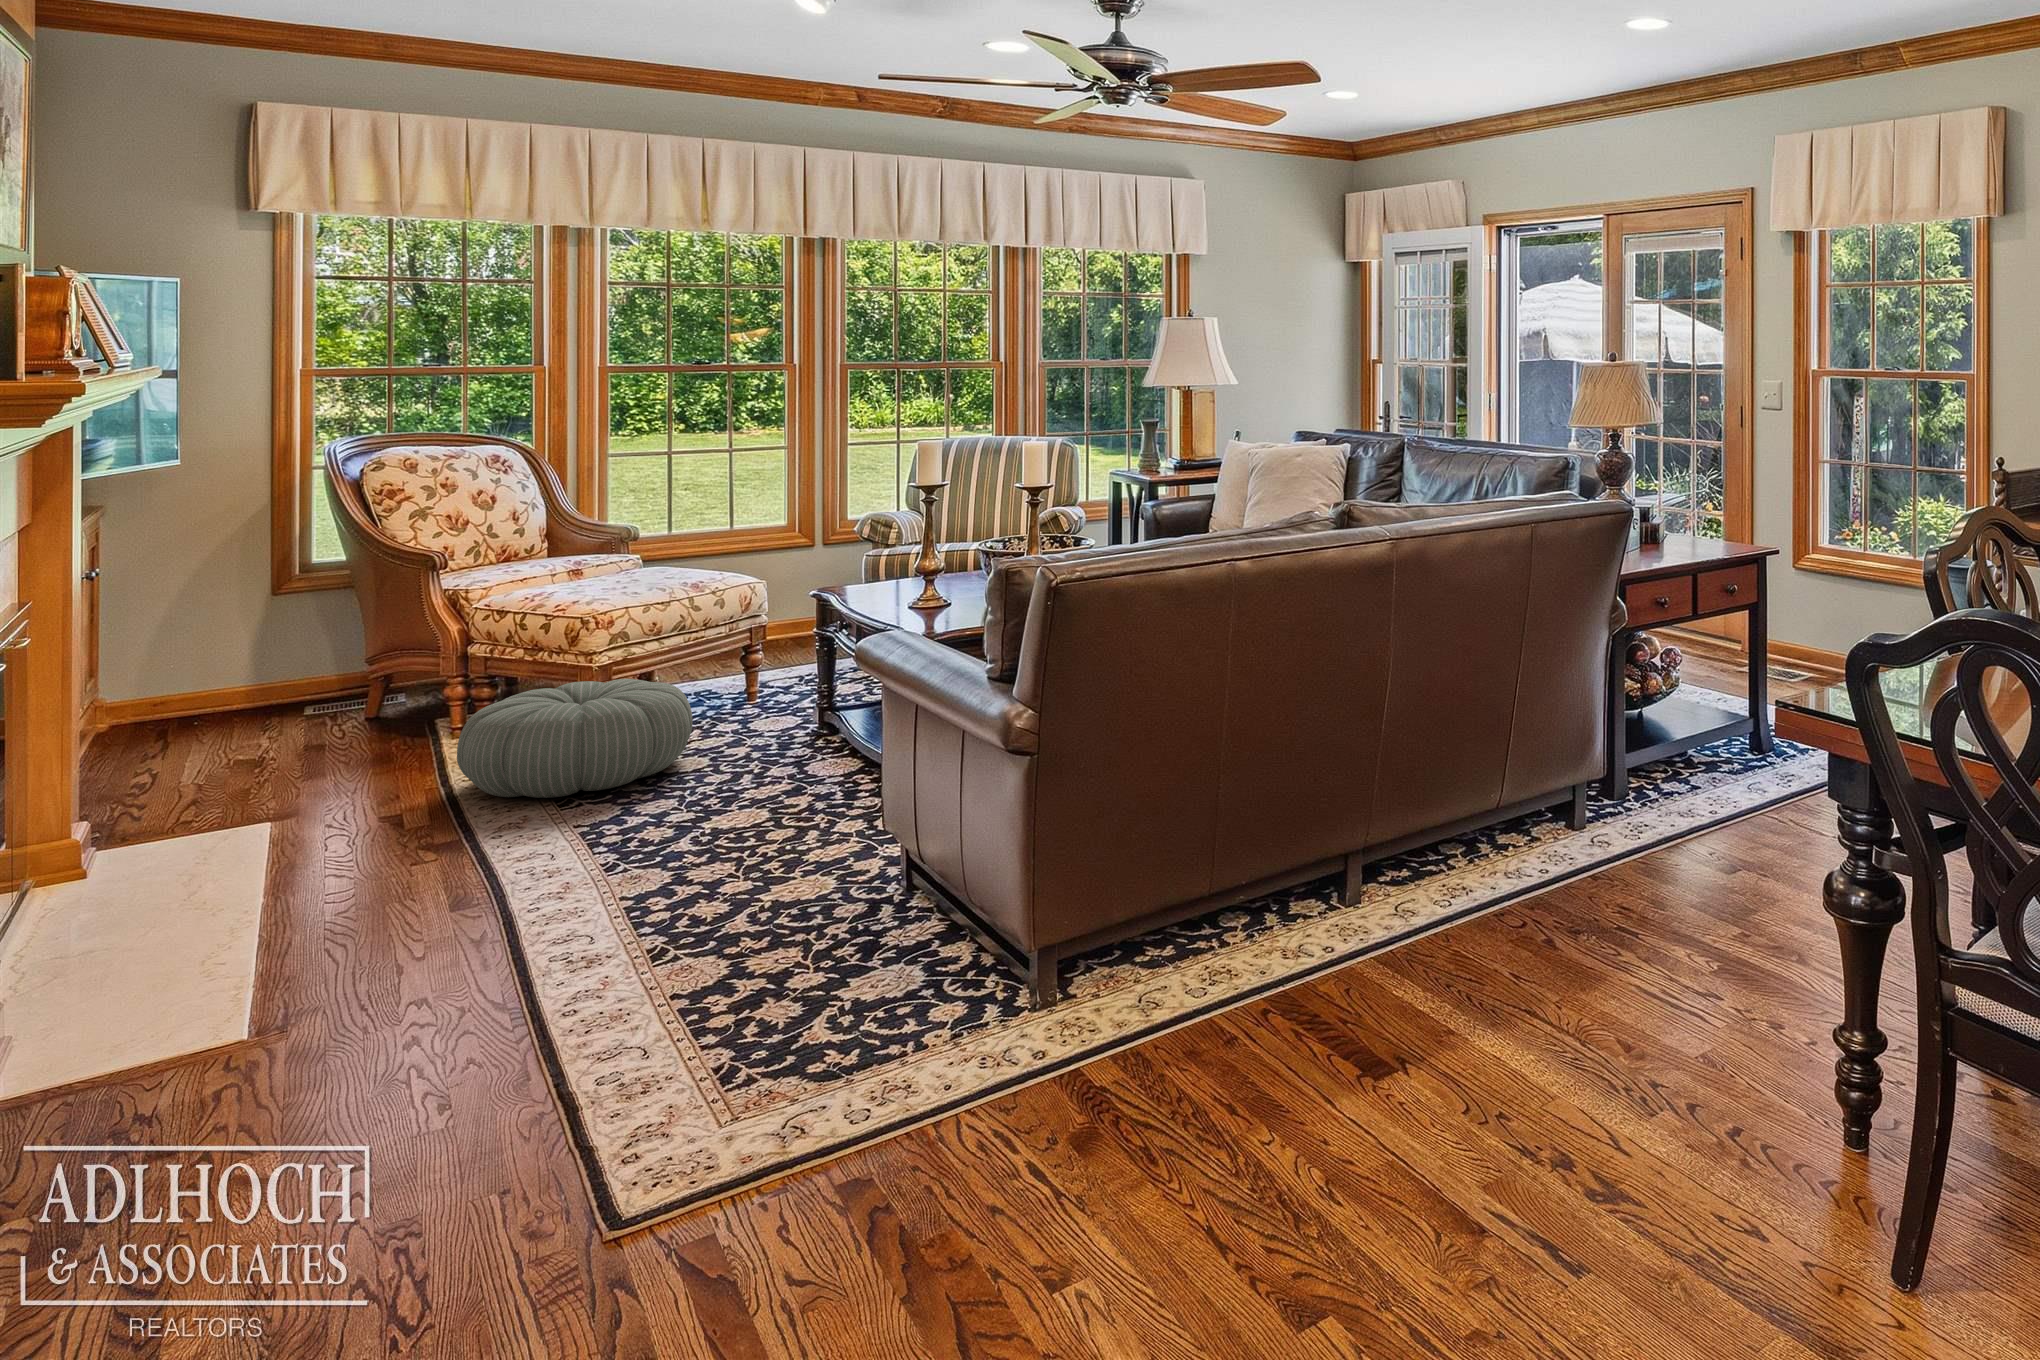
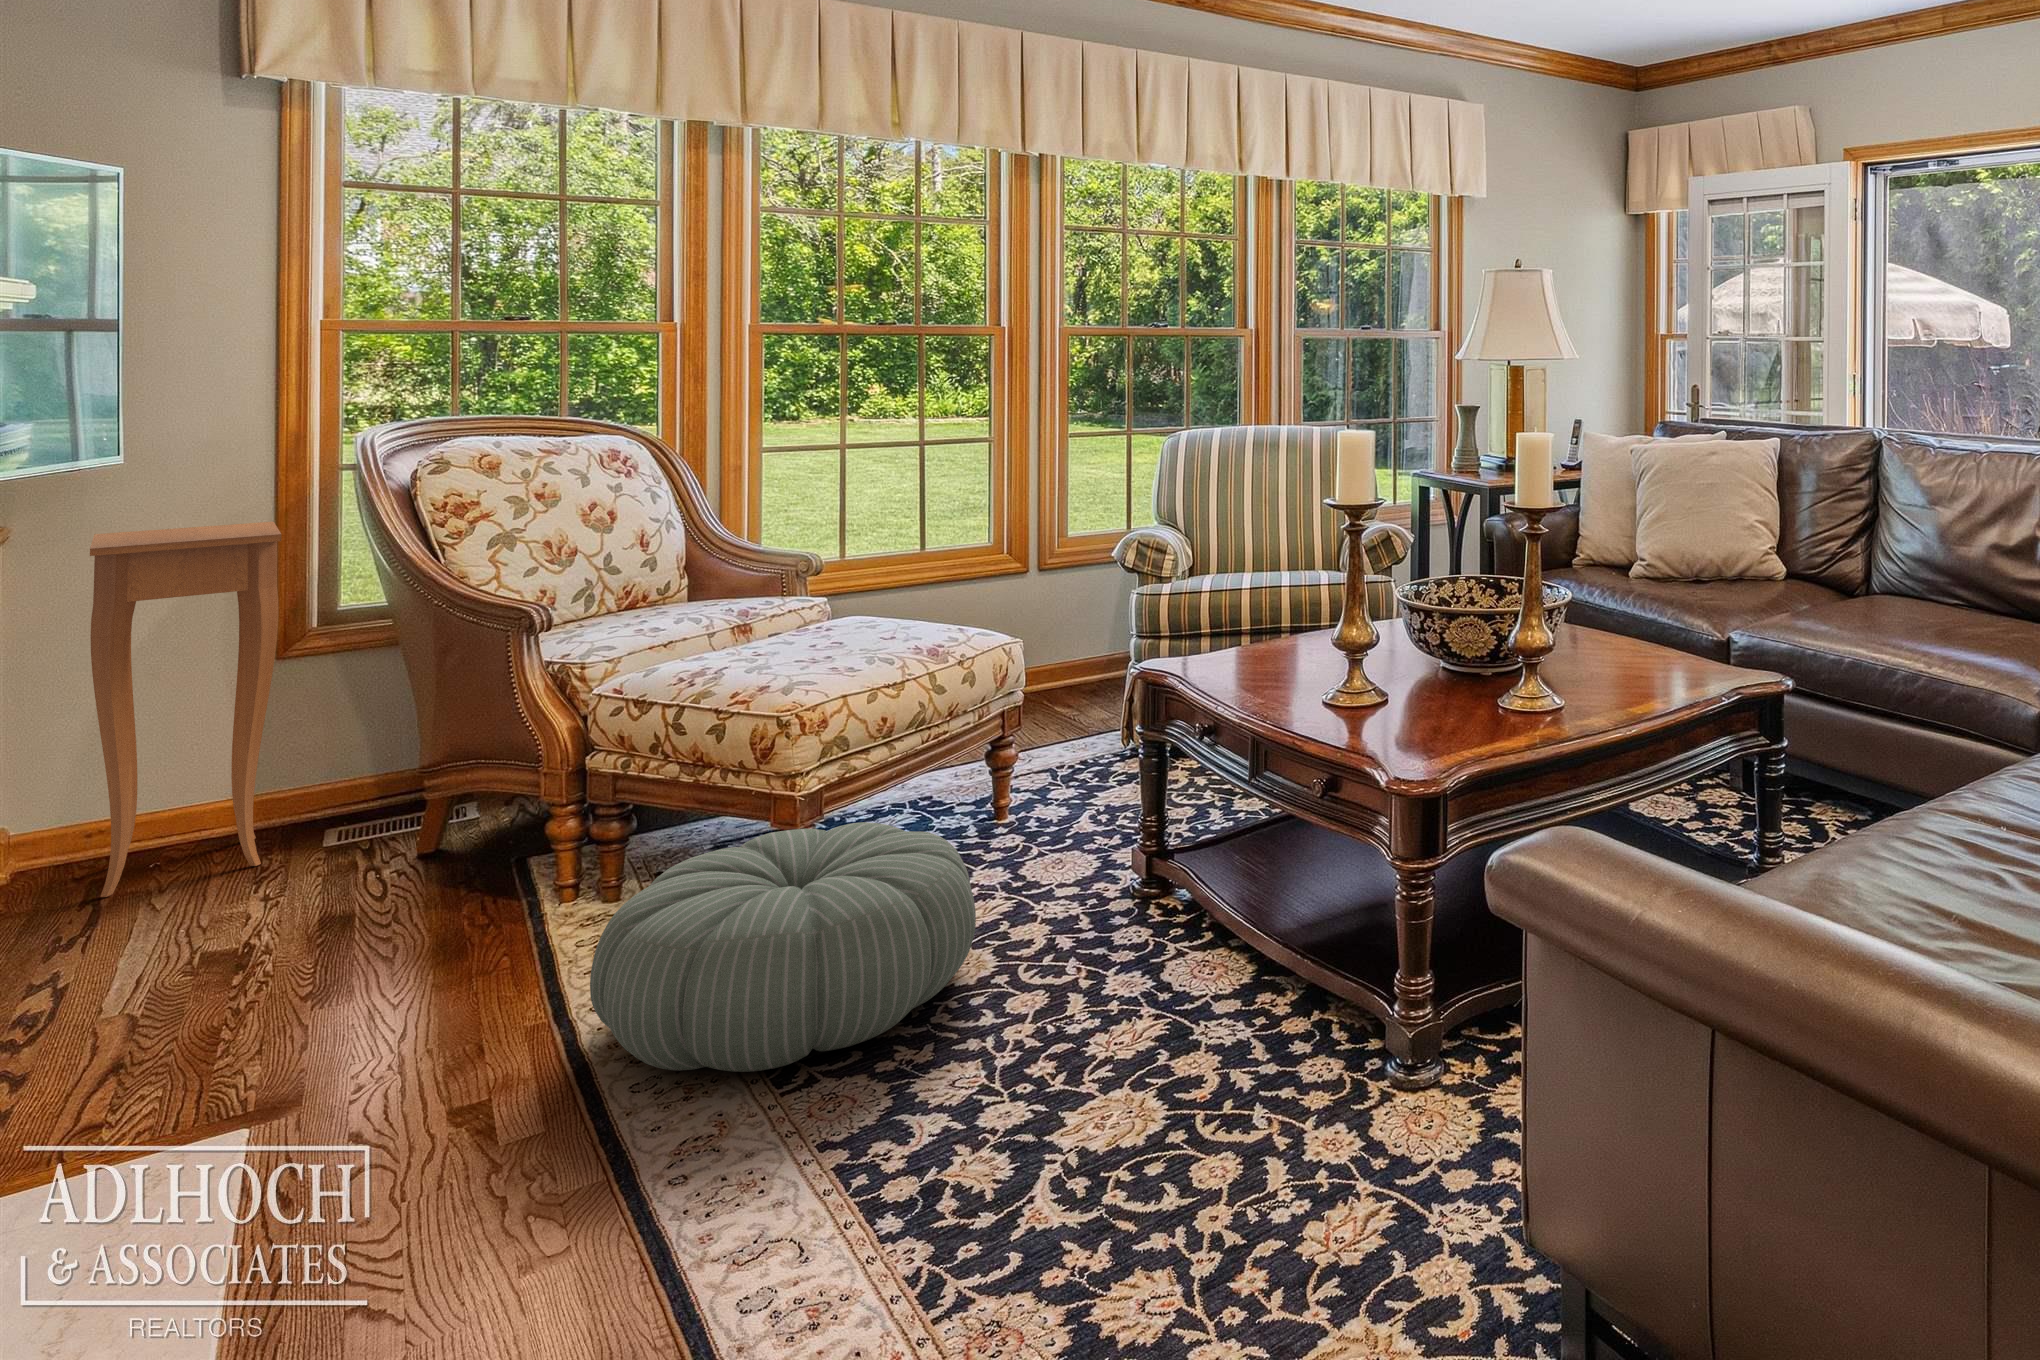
side table: none [160,503,278,735] -> present [90,522,281,897]

